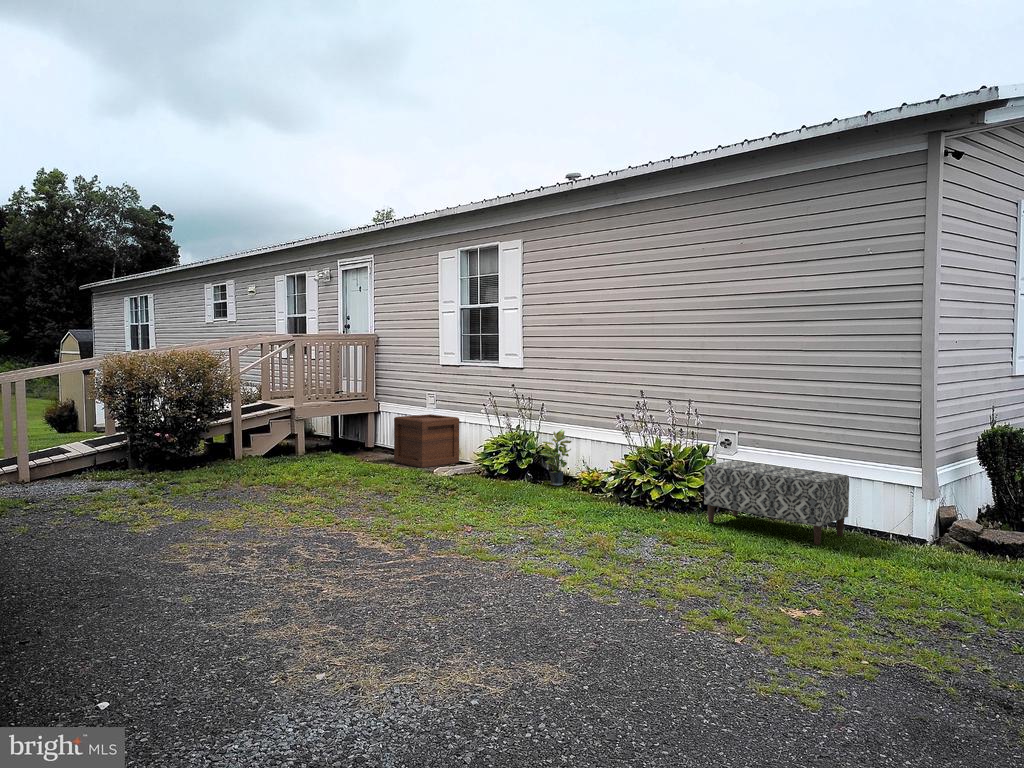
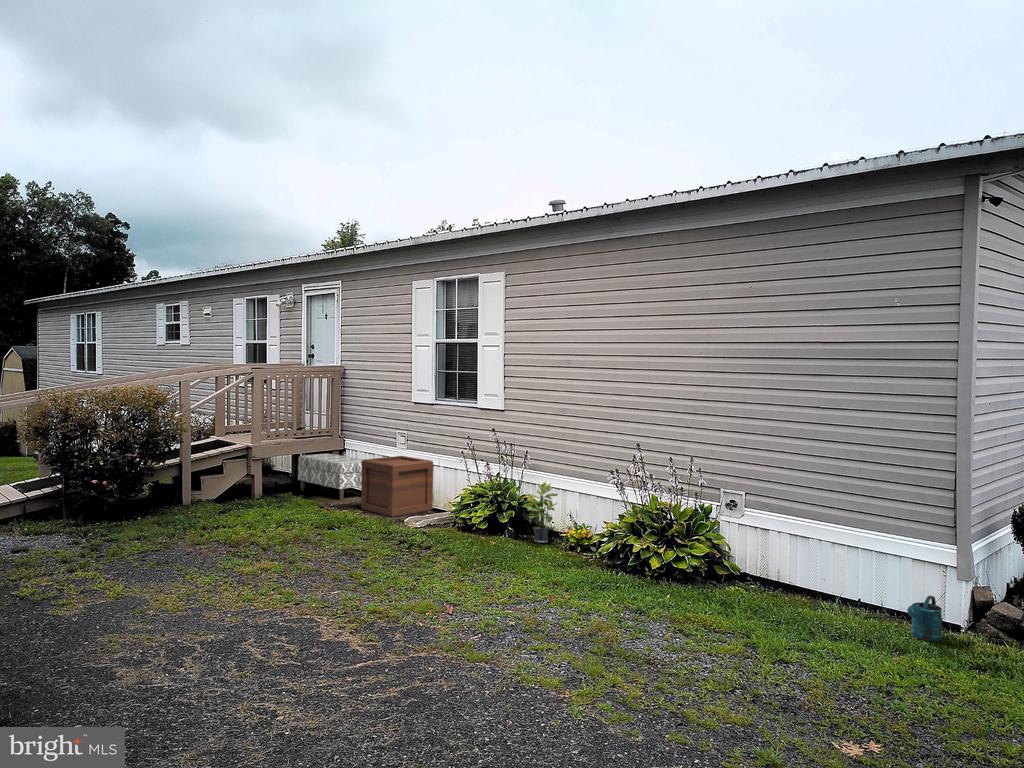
bench: present [704,460,849,545] -> present [298,453,363,500]
watering can: none [875,513,908,551] -> present [907,596,942,641]

